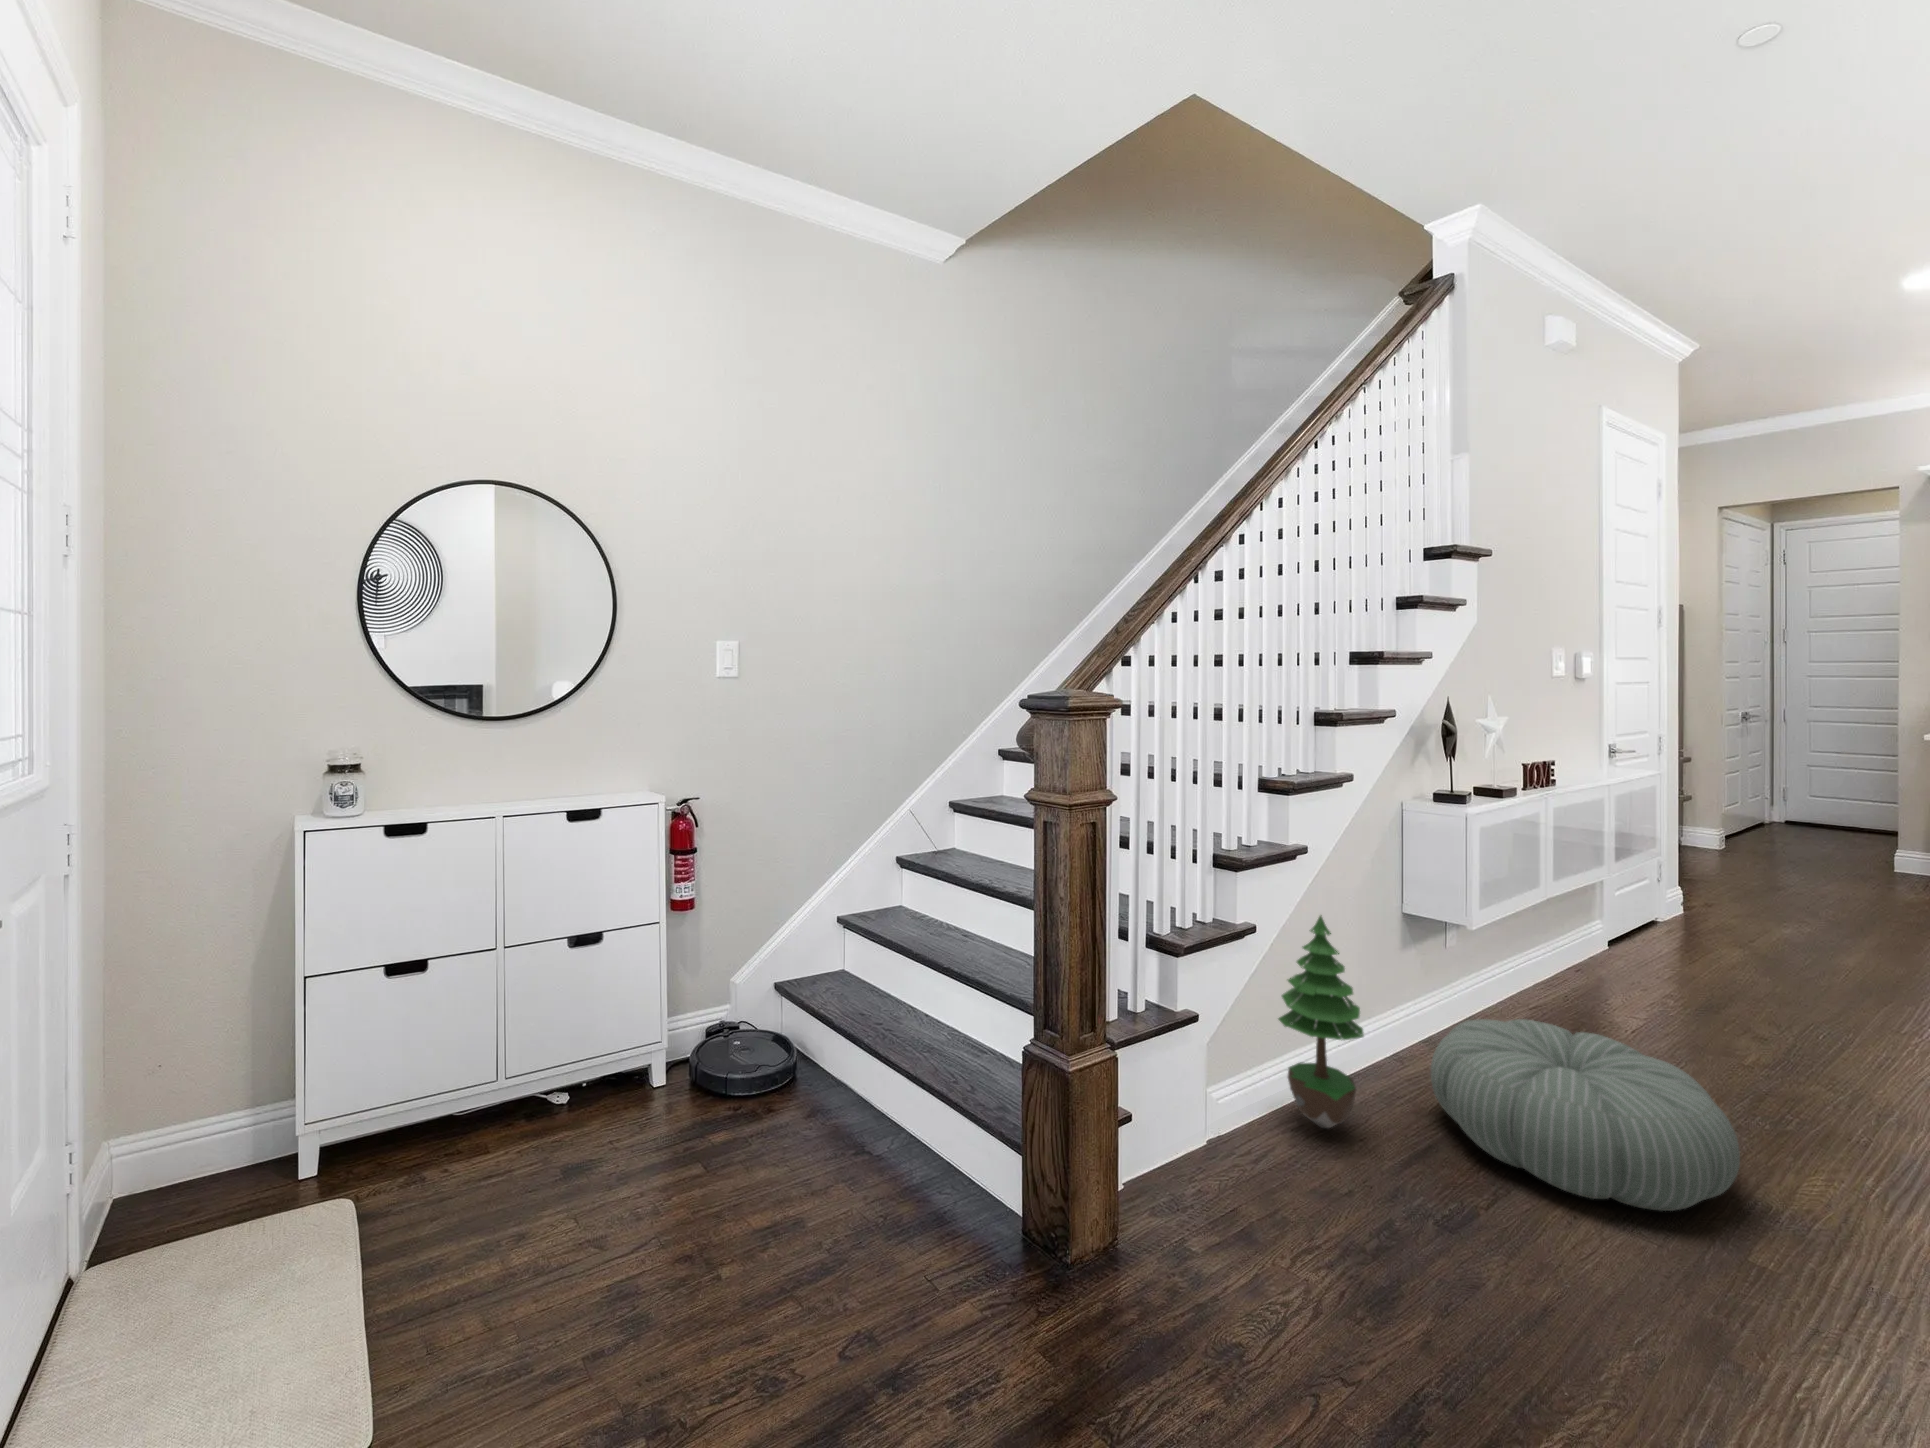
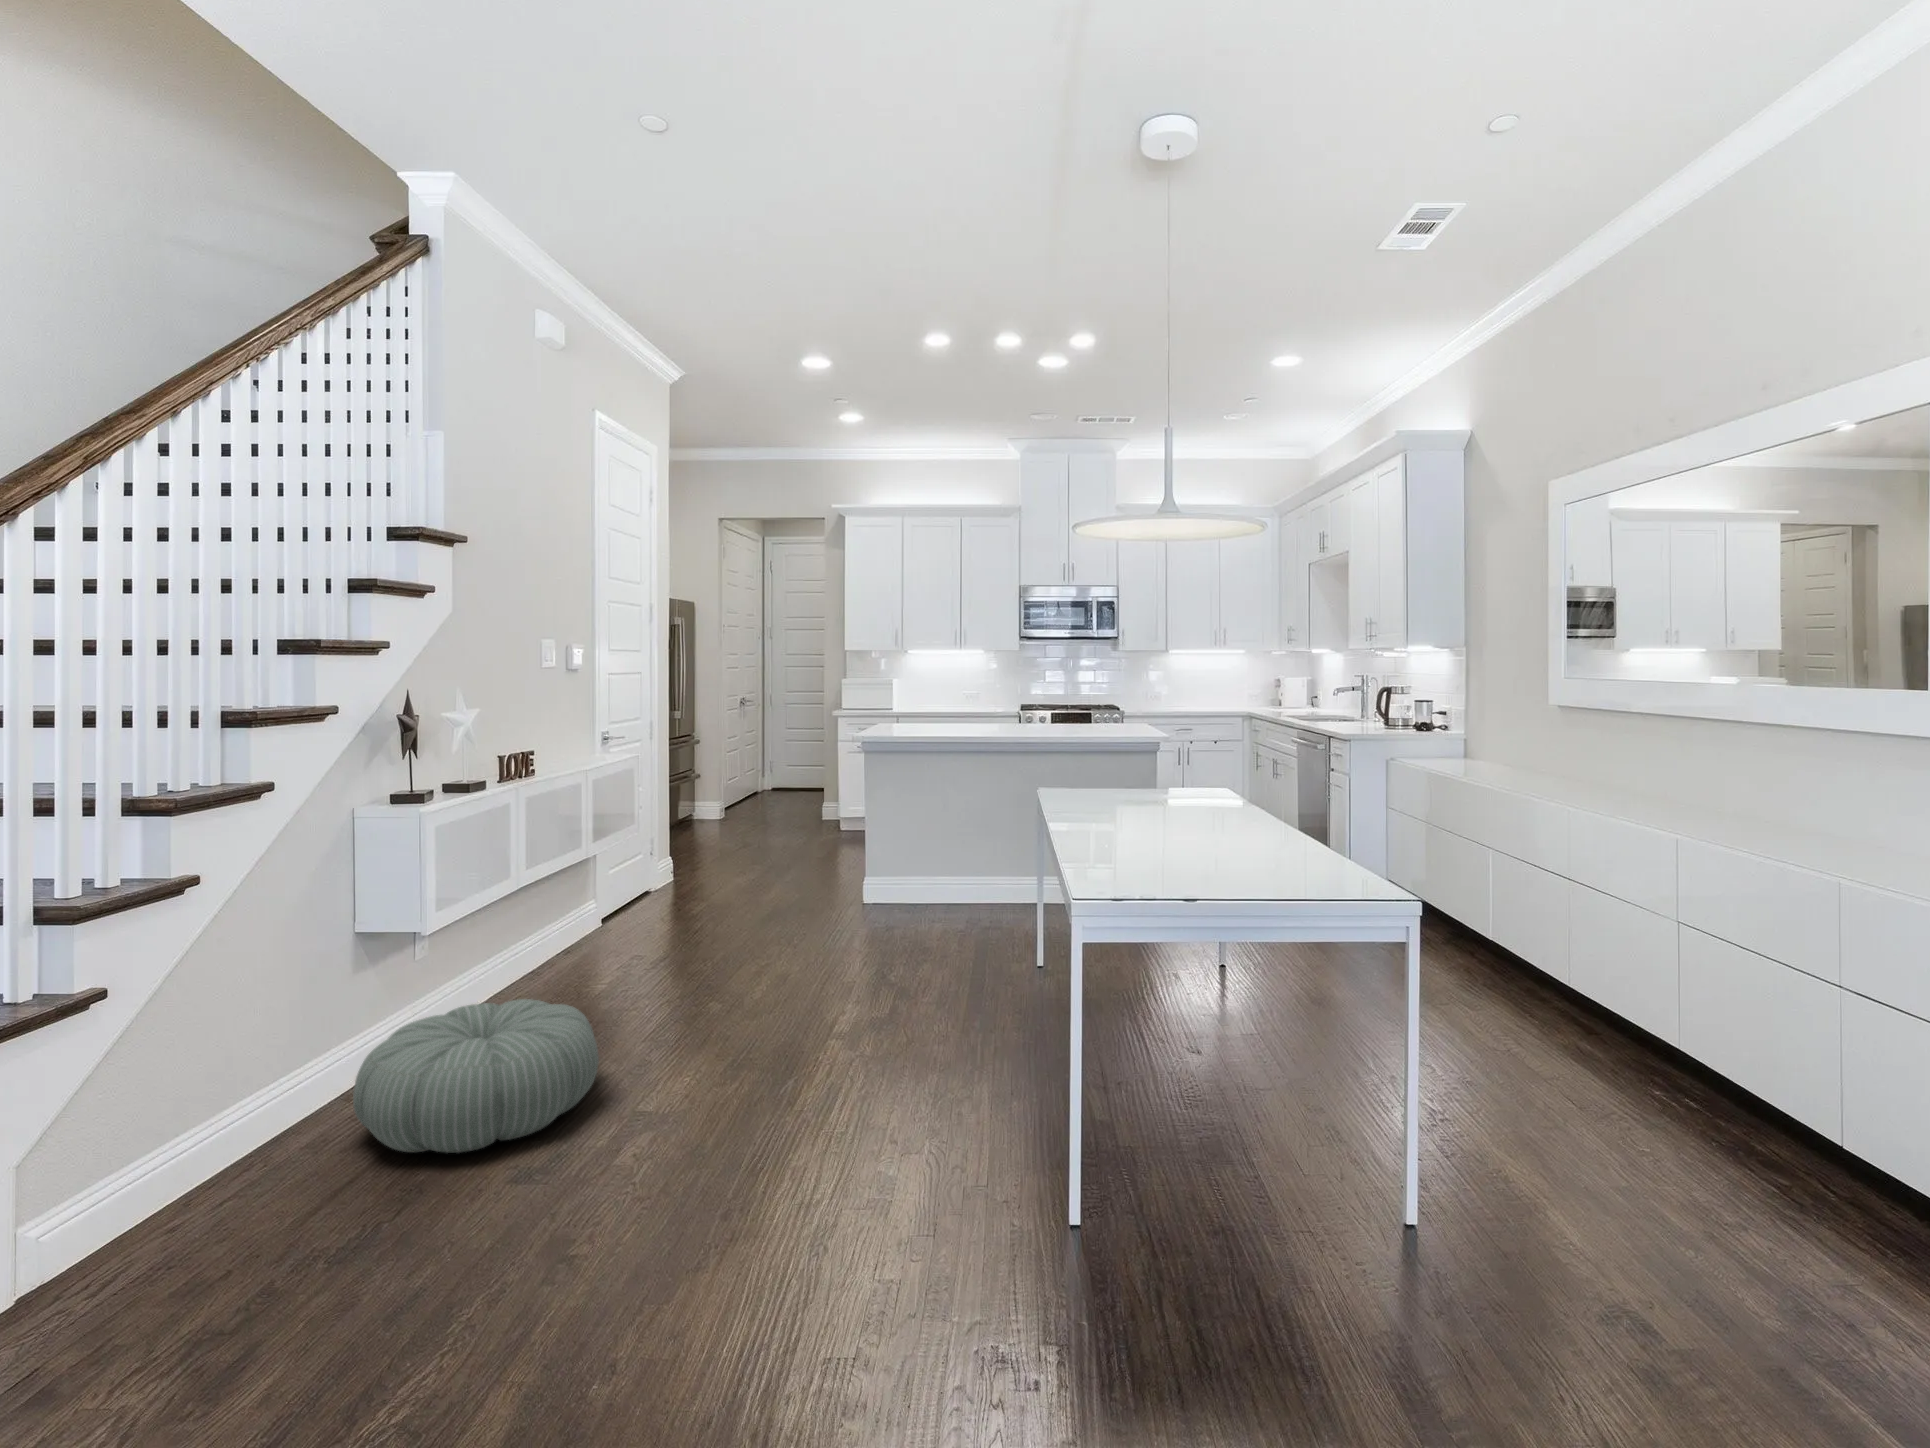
potted tree: present [1278,915,1364,1128] -> none [141,953,262,1210]

